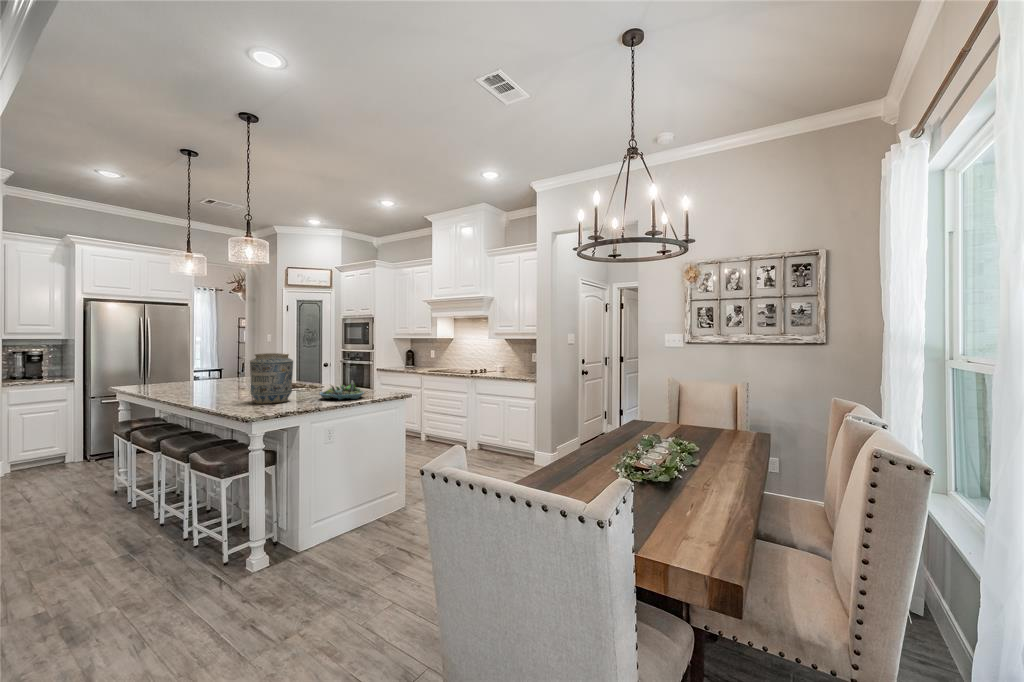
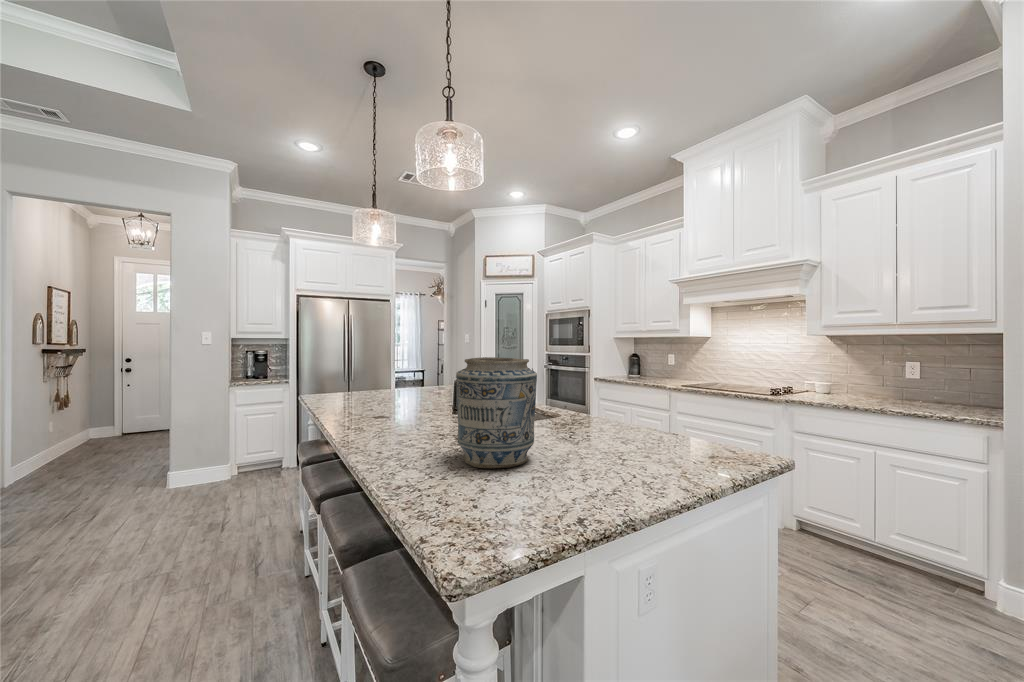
succulent planter: present [320,381,364,399] -> none [585,419,683,467]

